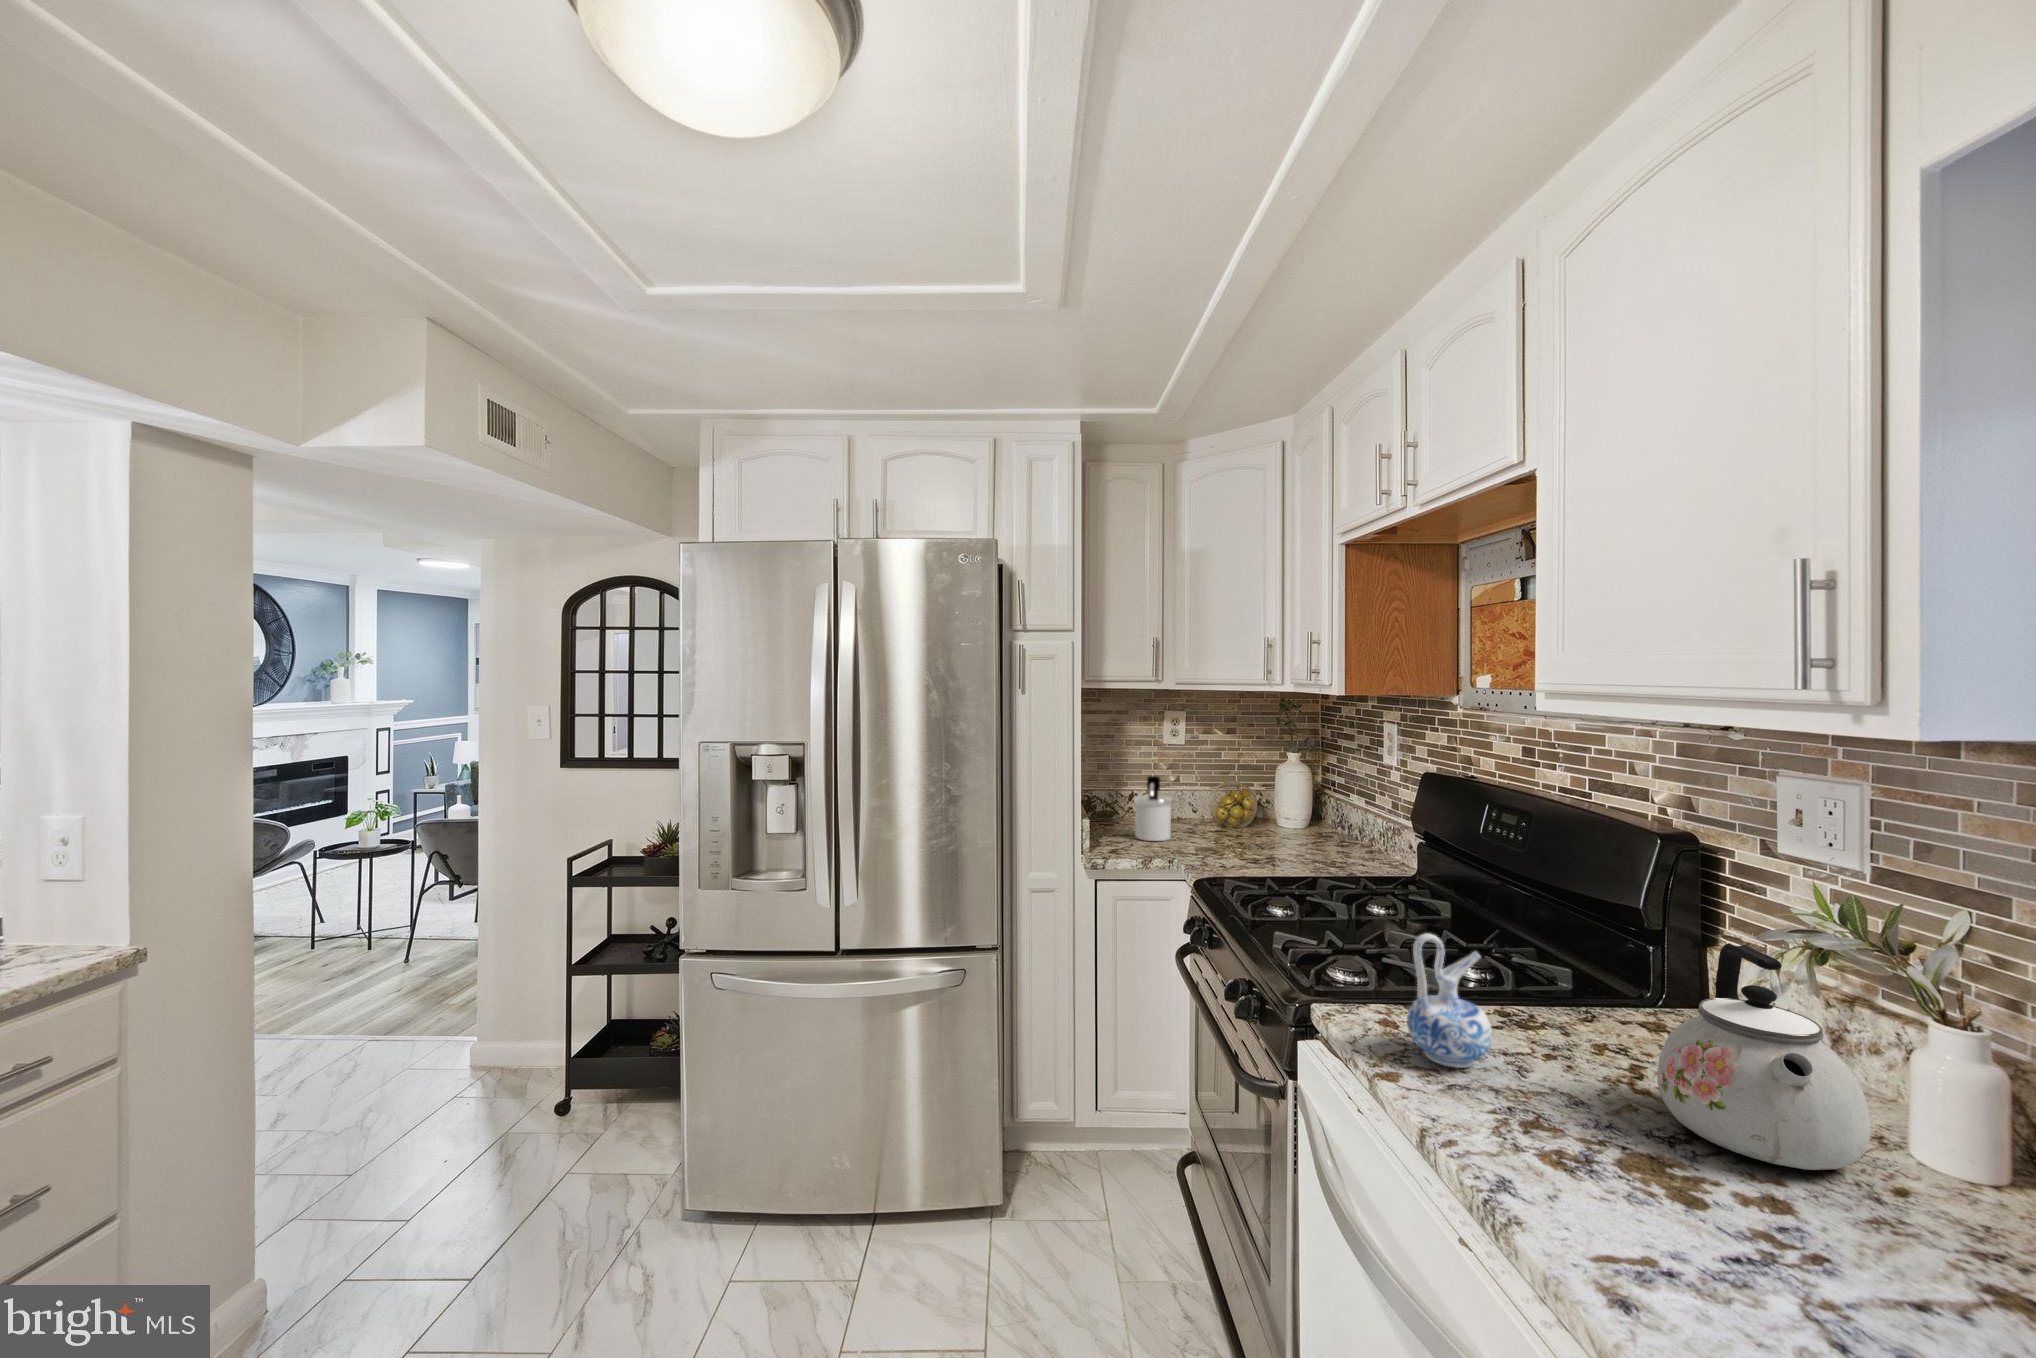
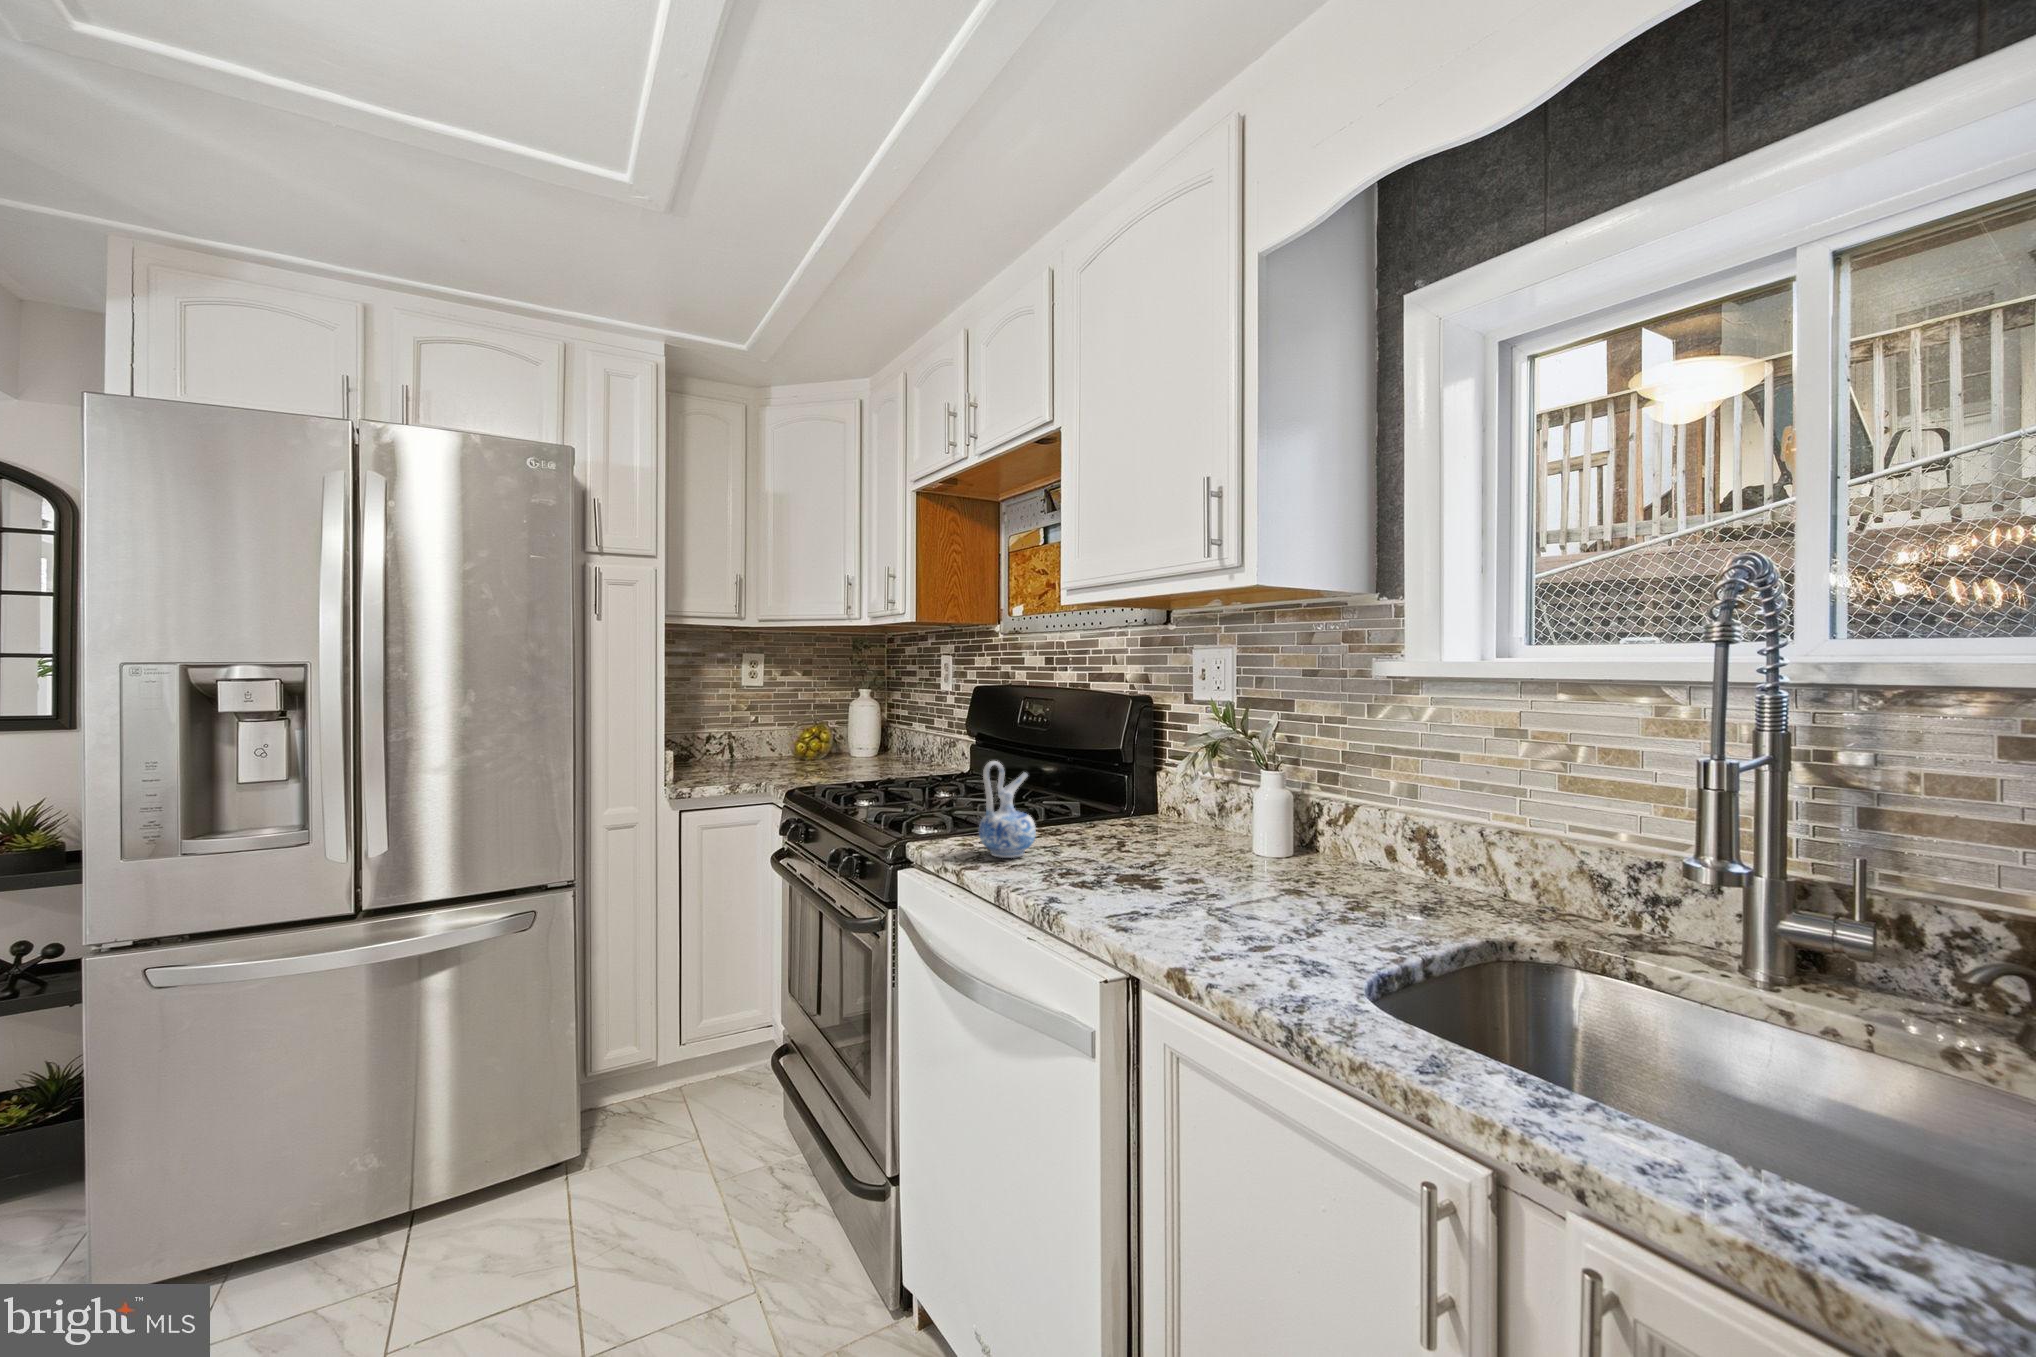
soap dispenser: present [1134,776,1173,841] -> none [718,711,756,772]
kettle: present [1657,944,1870,1170] -> none [1135,741,1239,866]

